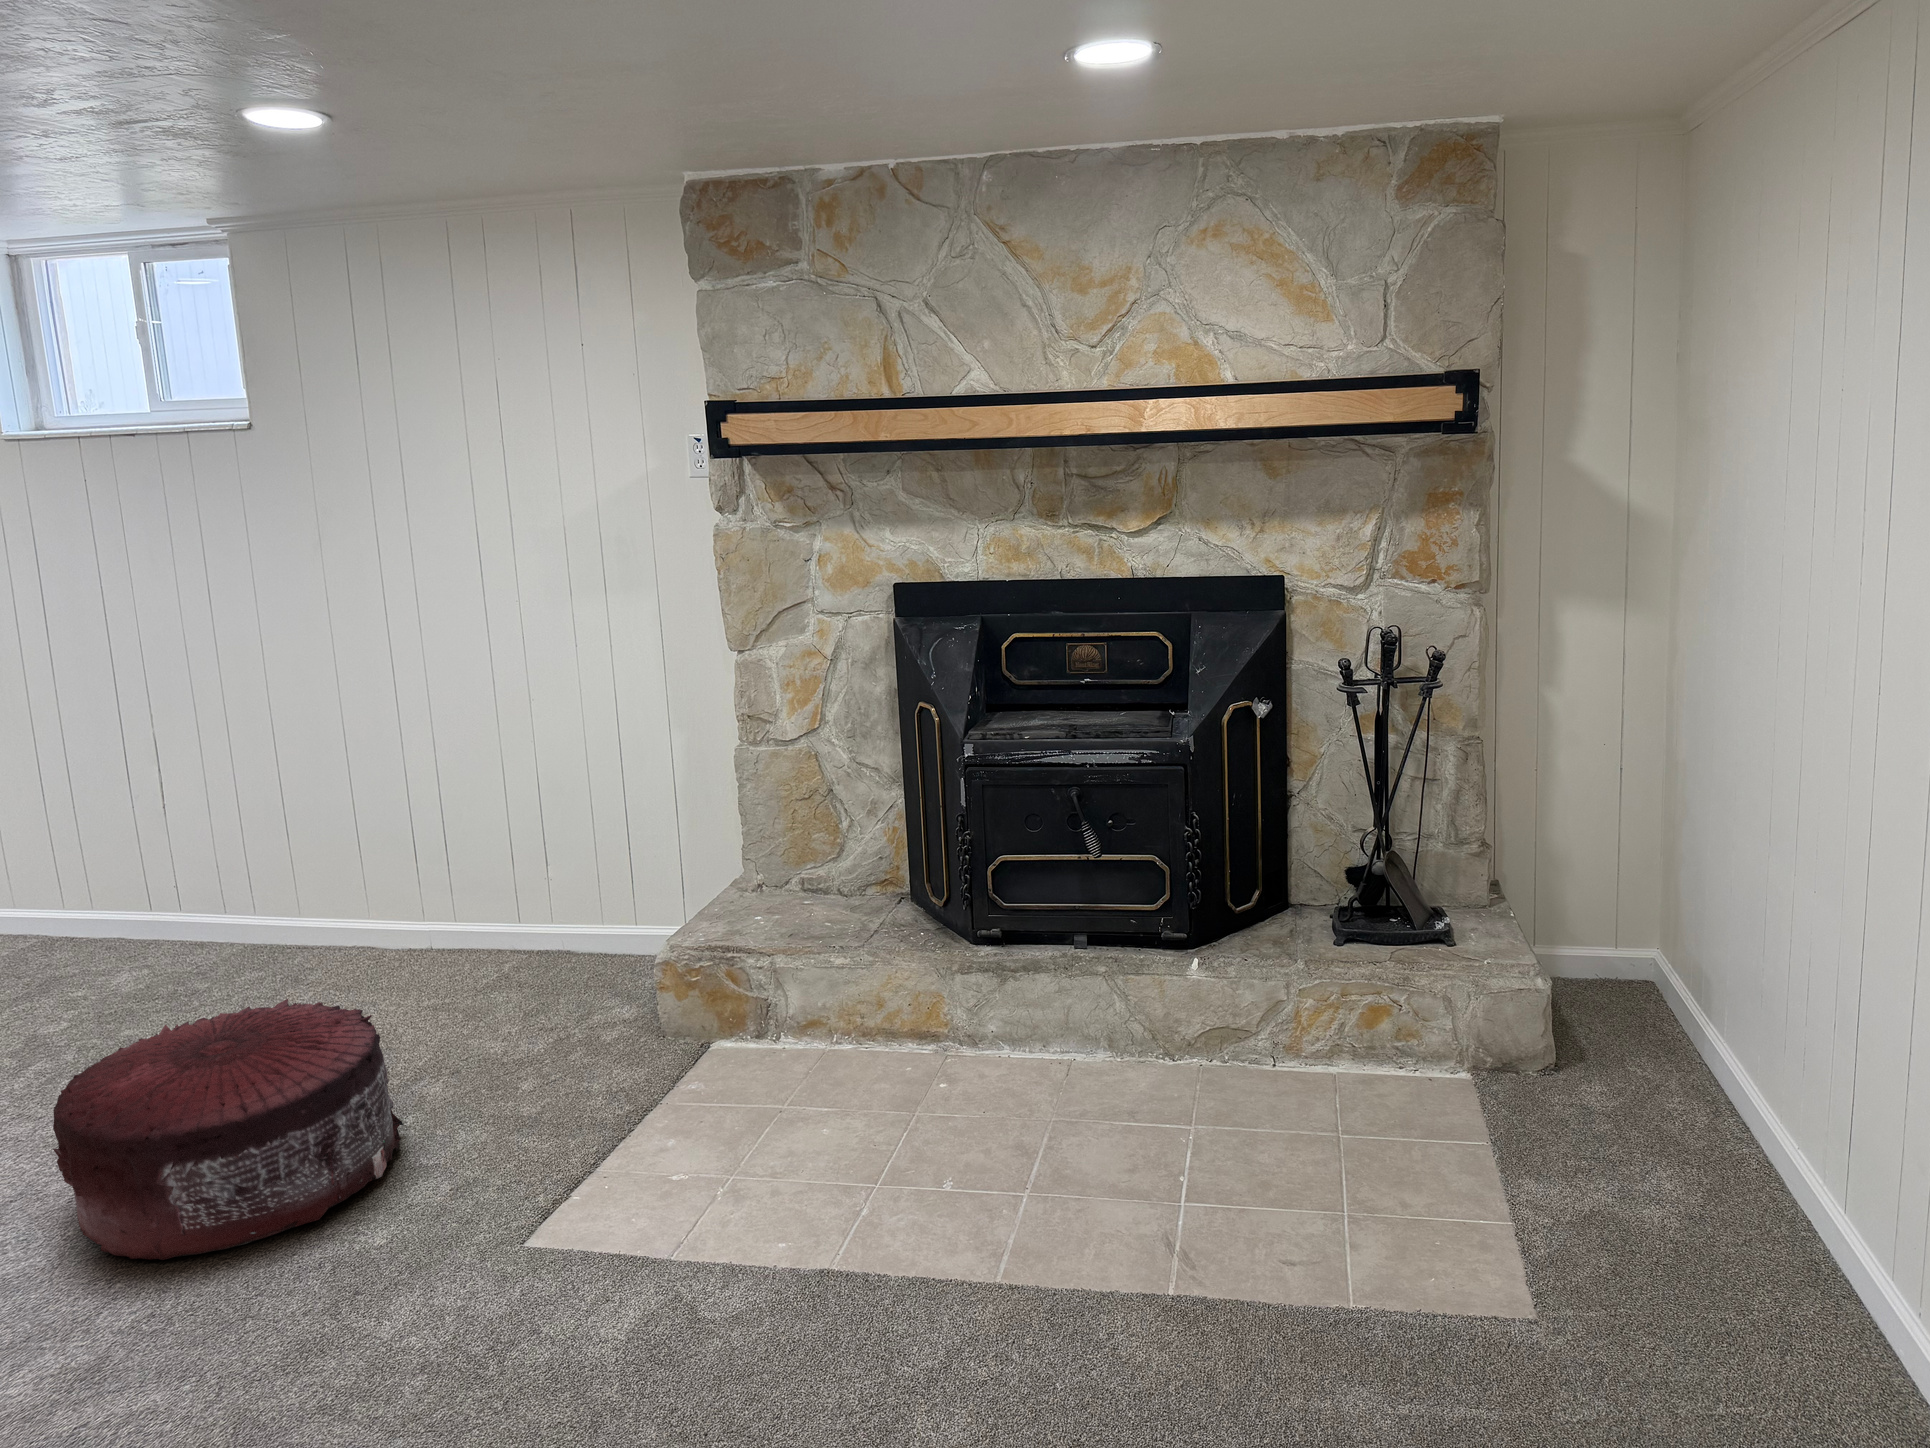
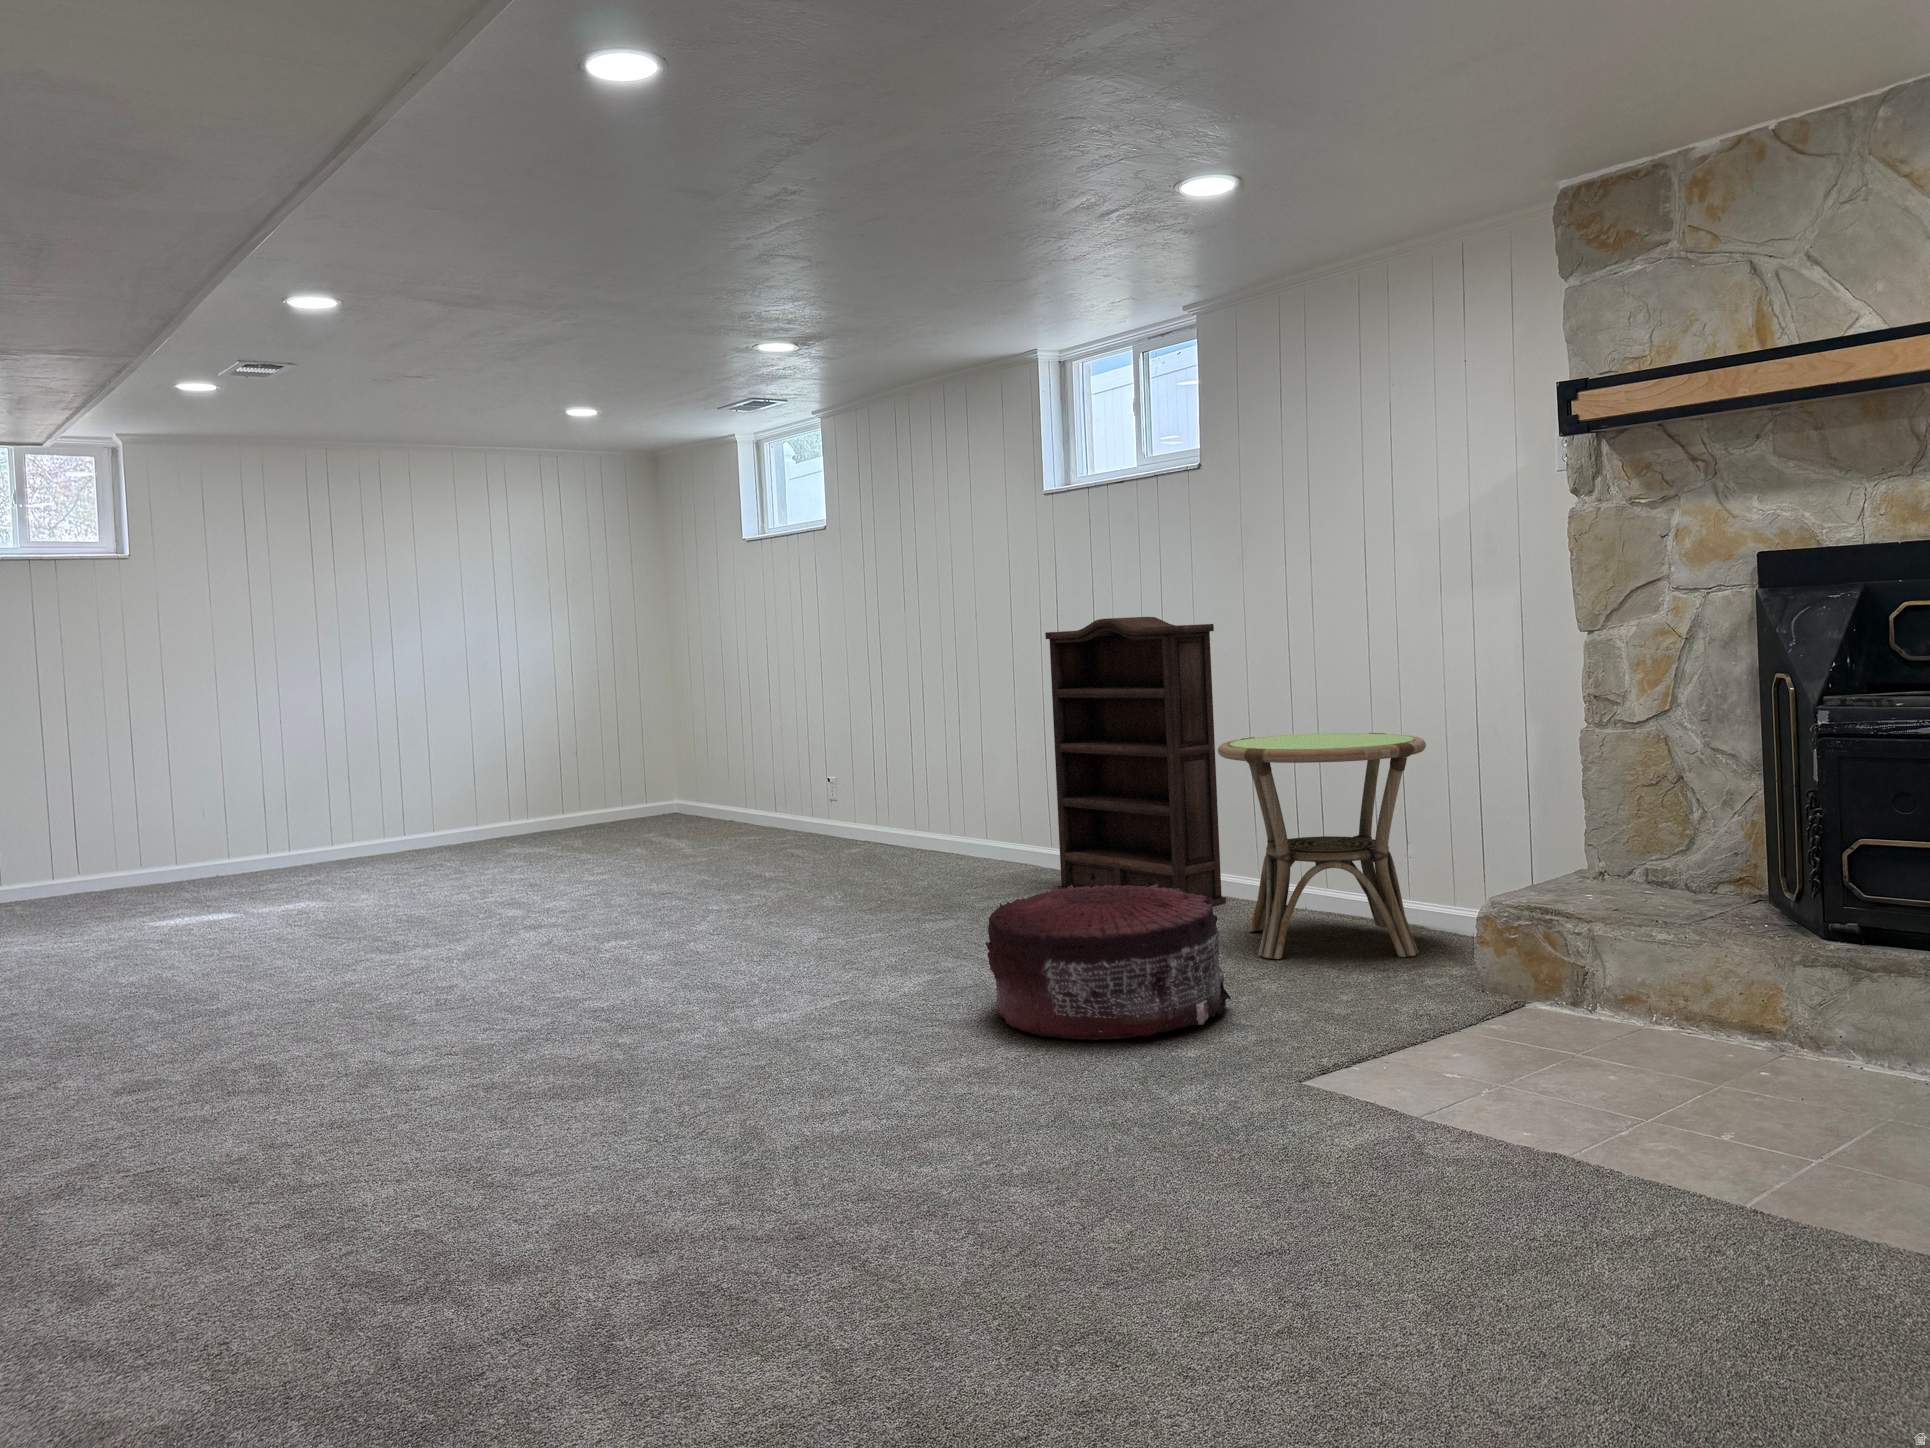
bookshelf: none [41,613,334,977] -> present [1045,617,1226,906]
side table: none [330,749,583,1035] -> present [1218,733,1426,959]

